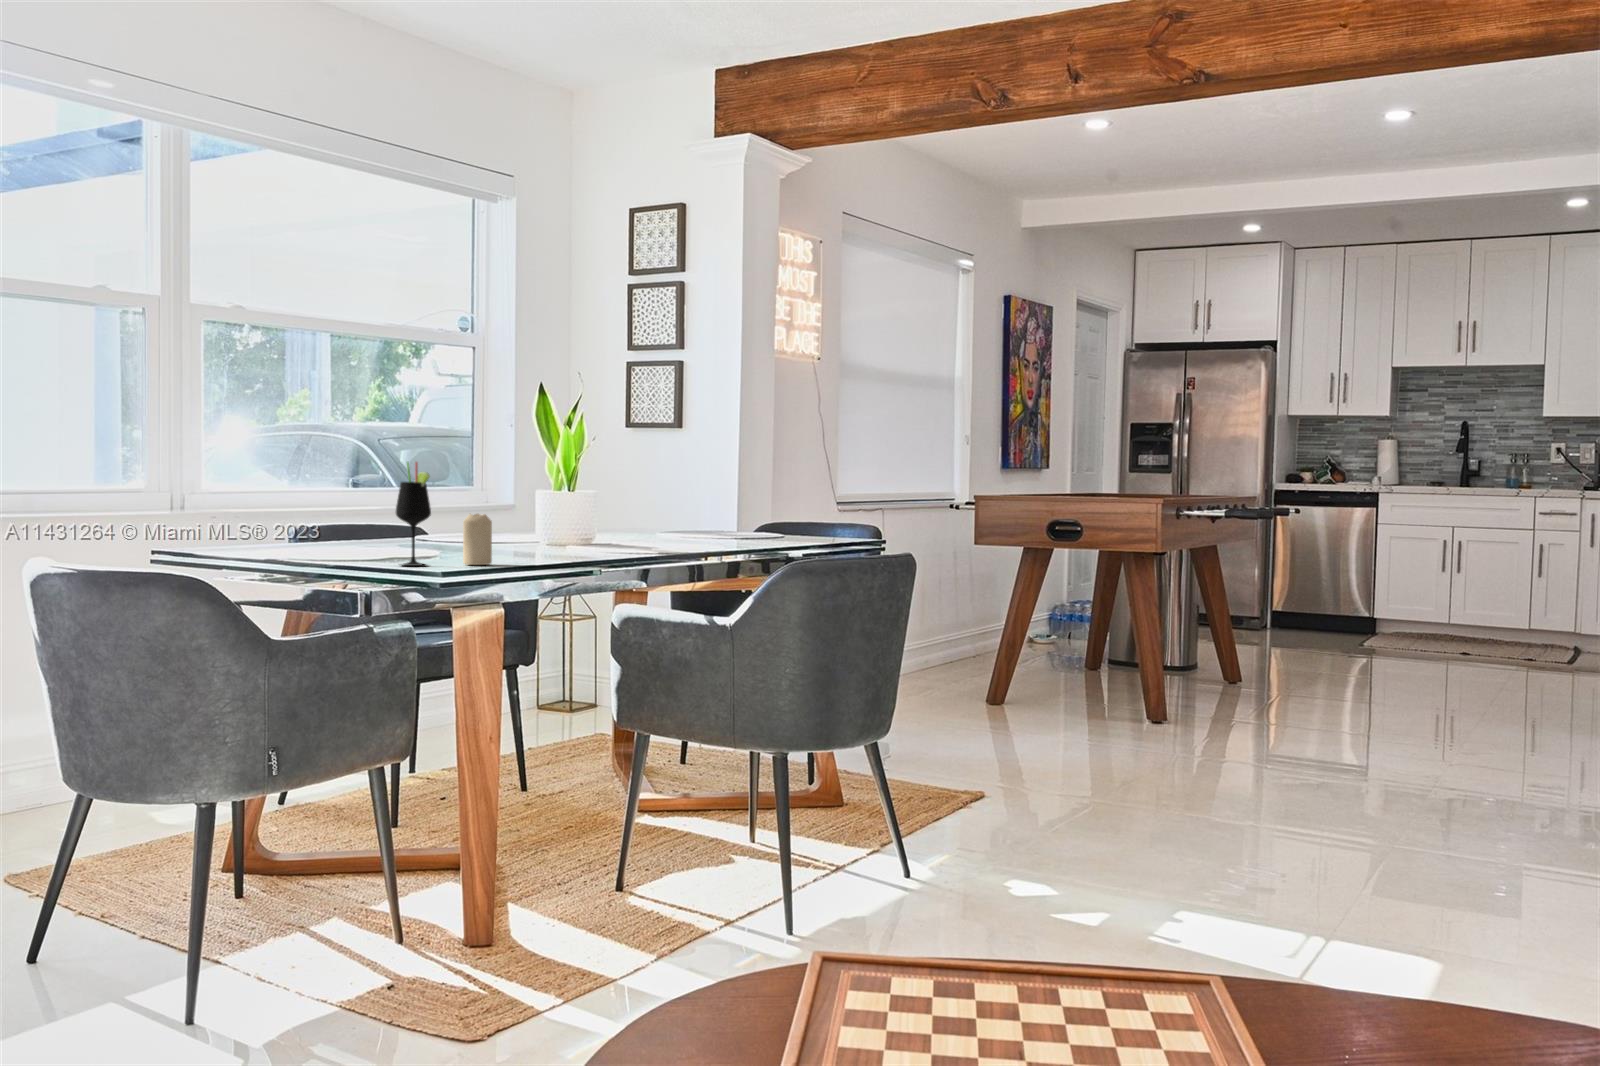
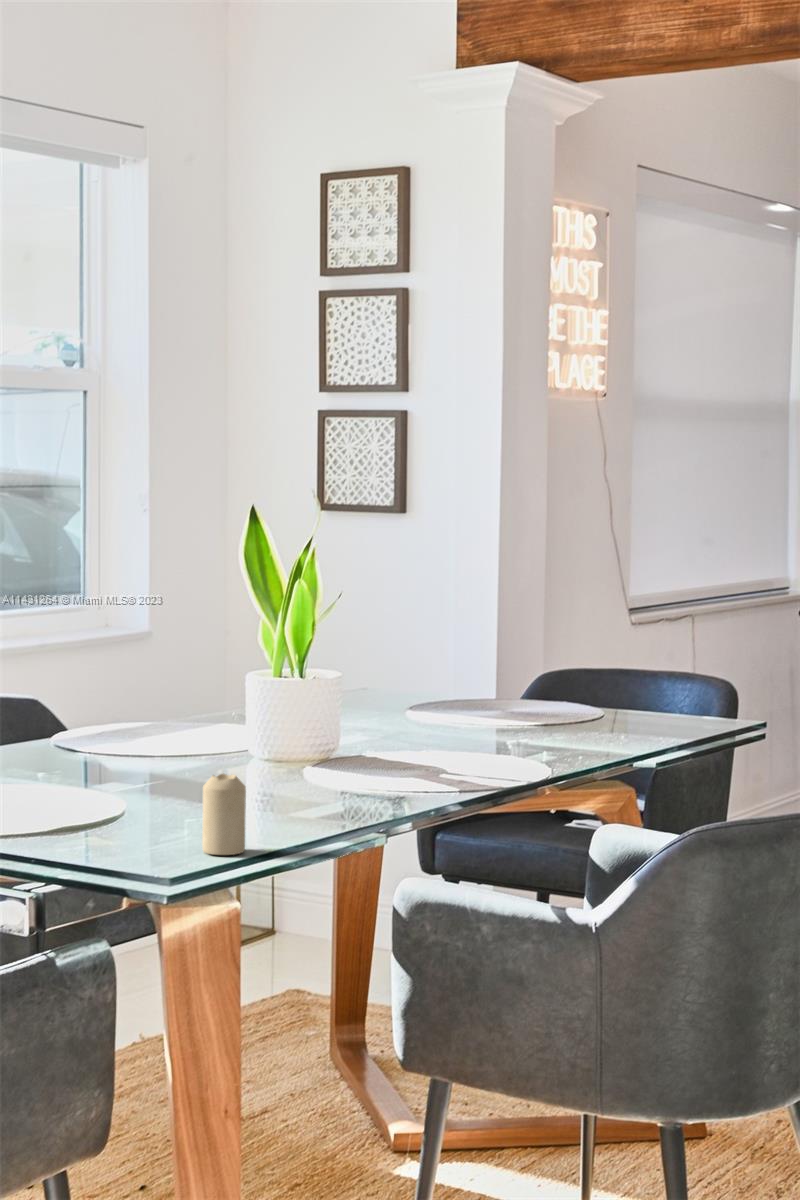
wine glass: present [396,462,431,566] -> none [106,705,161,862]

